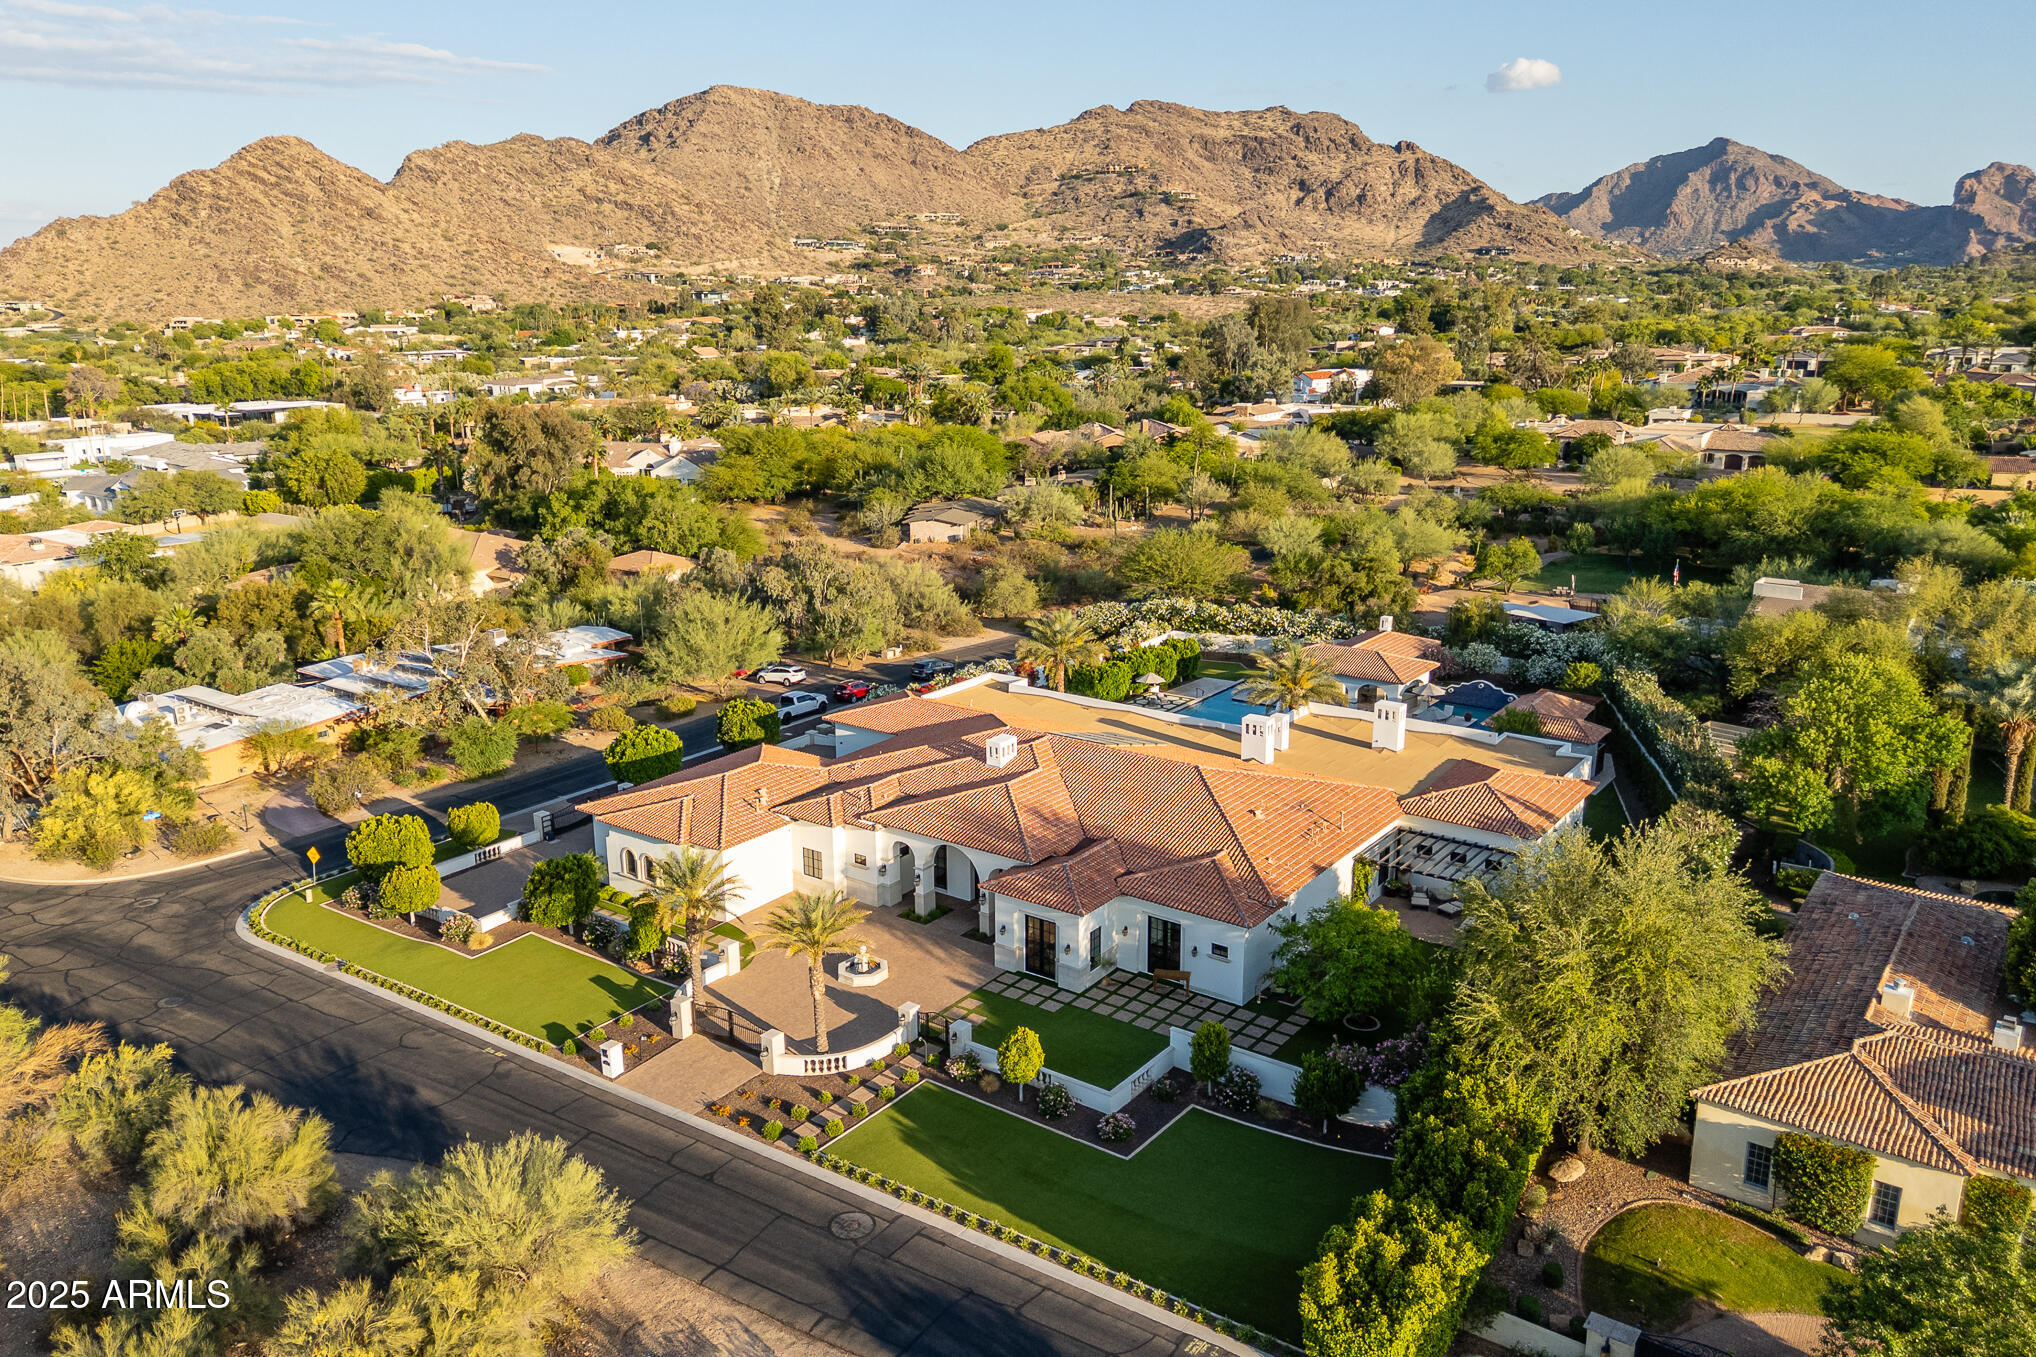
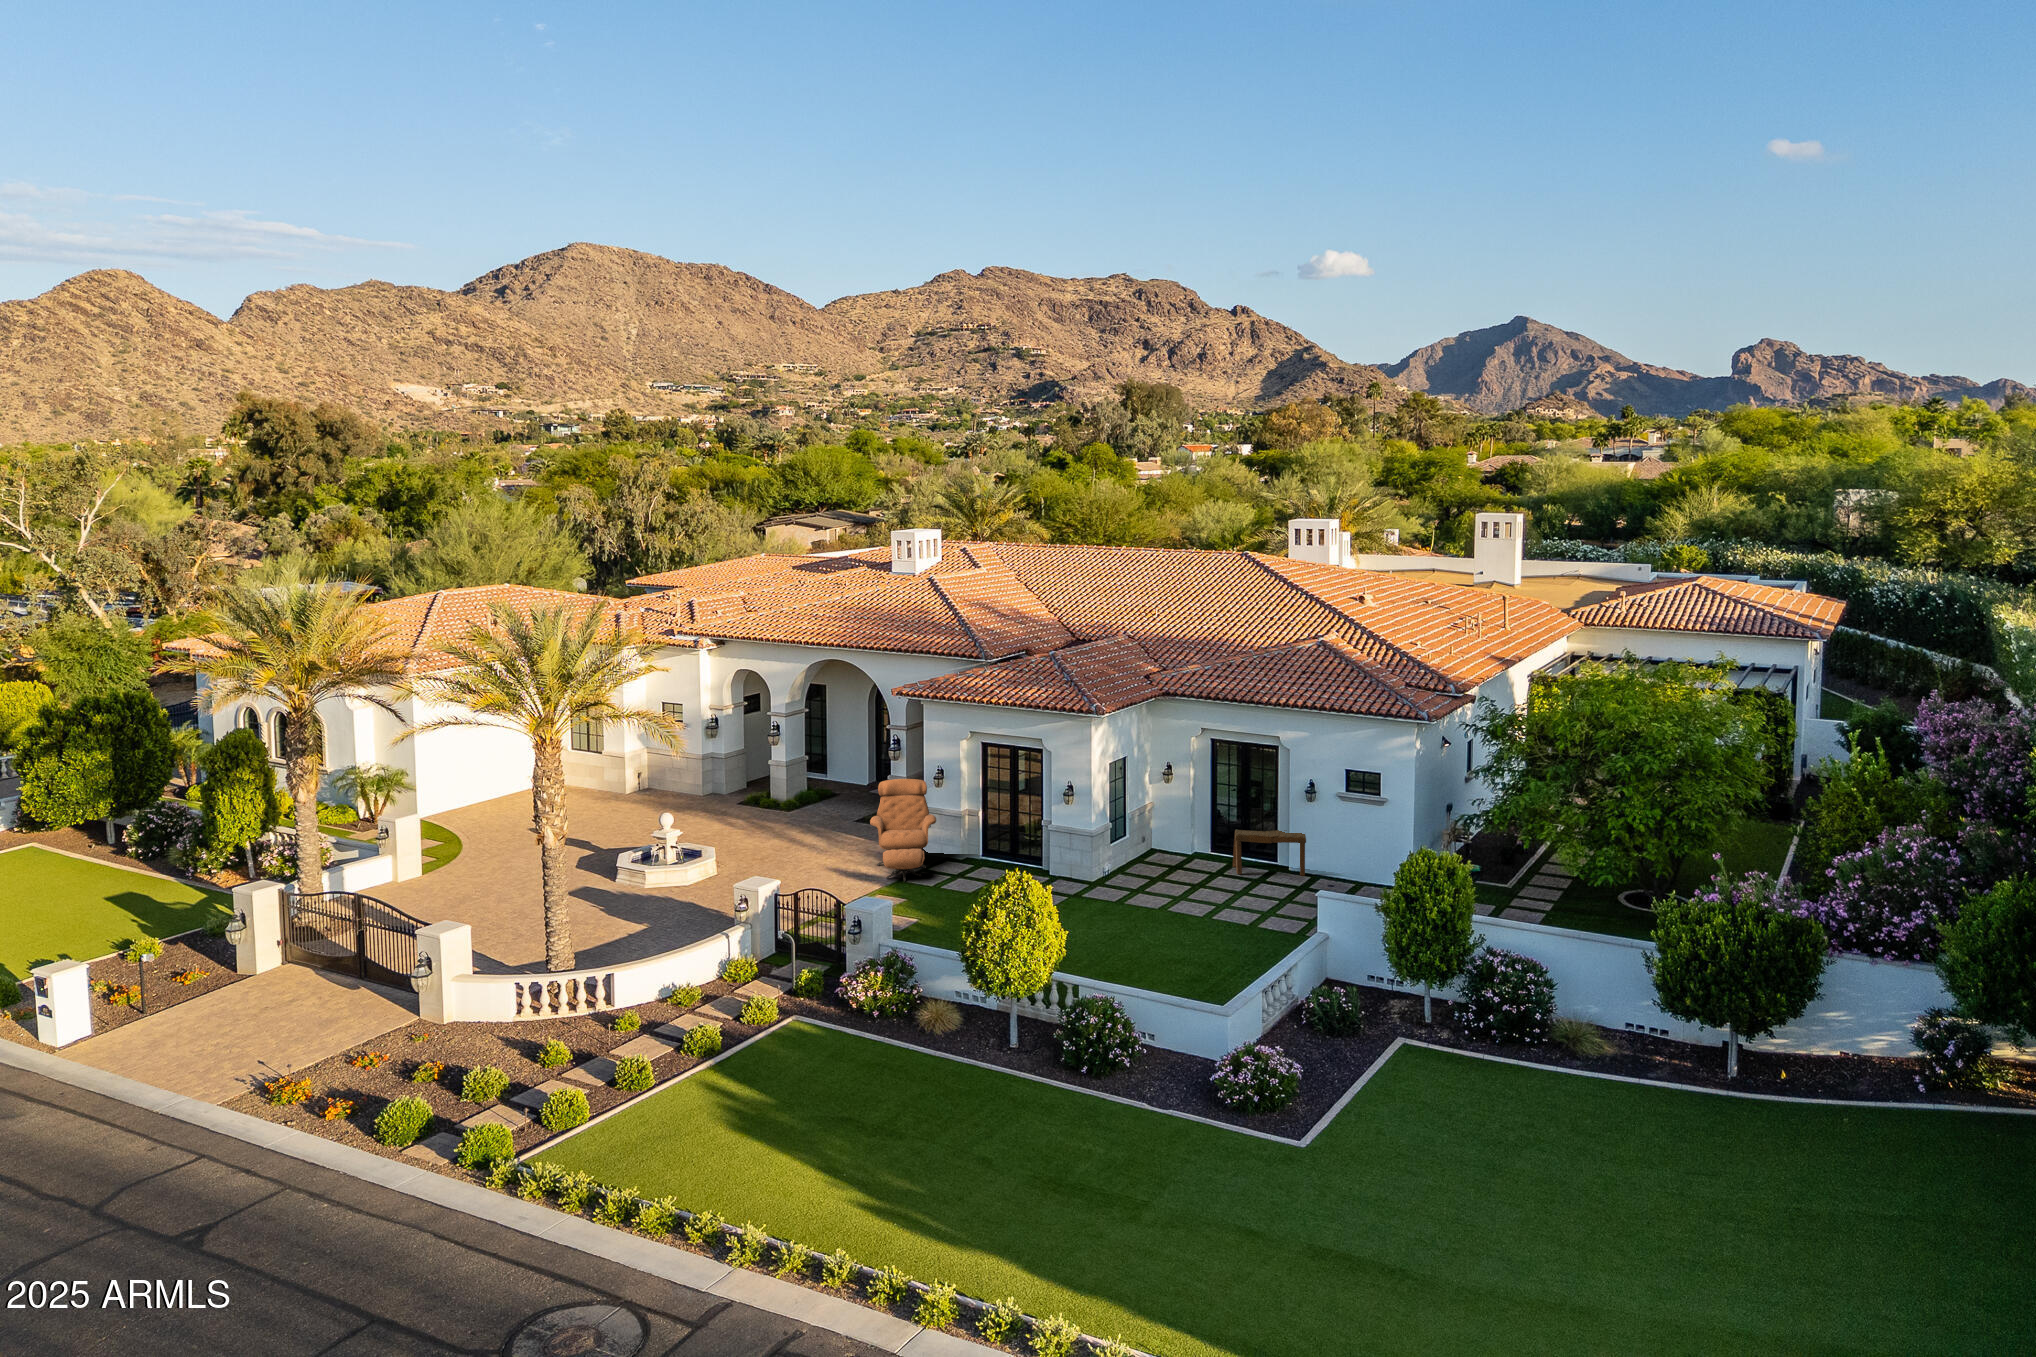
lounge chair: none [966,929,1001,989] -> present [870,779,936,881]
potted plant: present [1095,953,1116,986] -> none [1117,806,1164,868]

